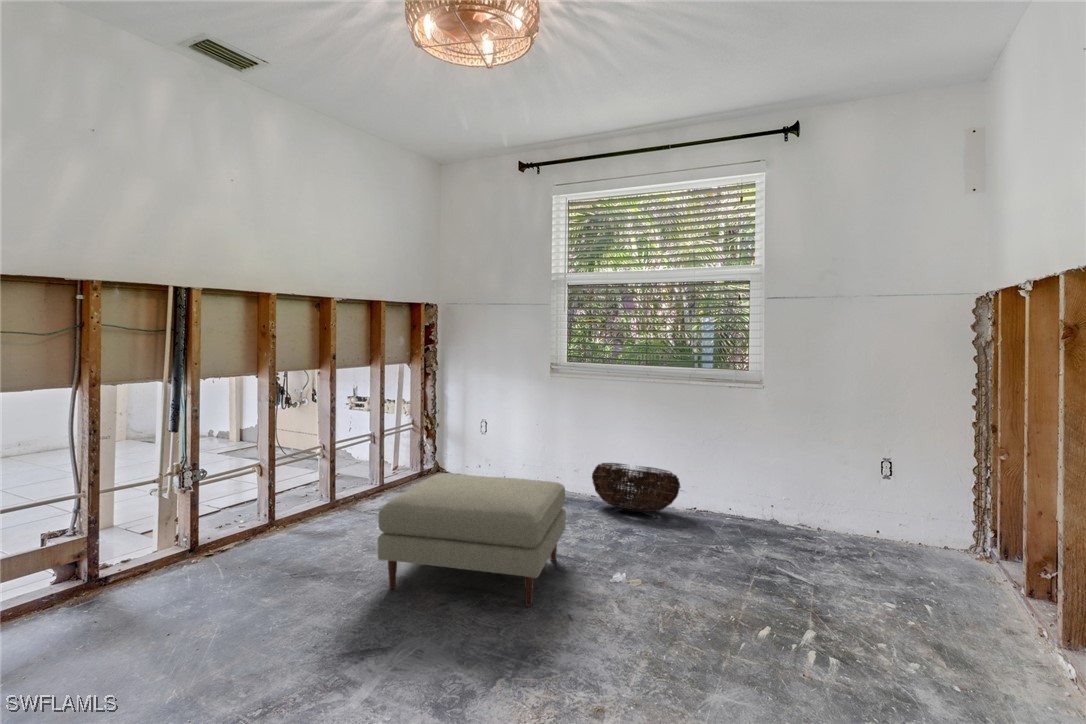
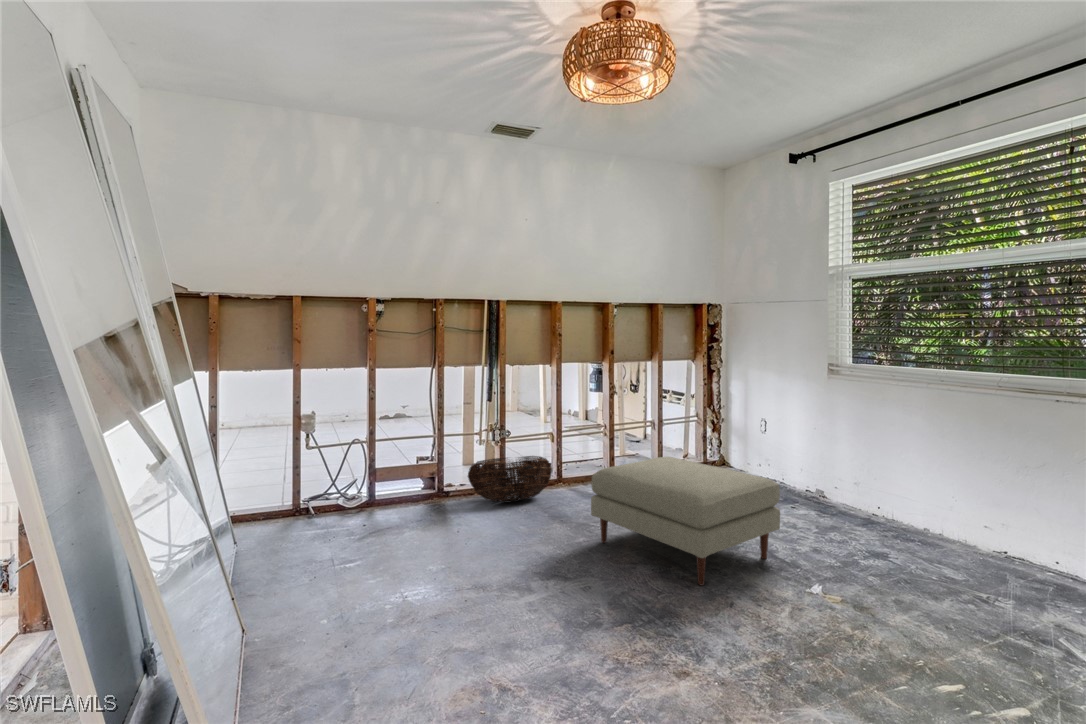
basket: present [592,463,680,512] -> present [468,456,552,502]

